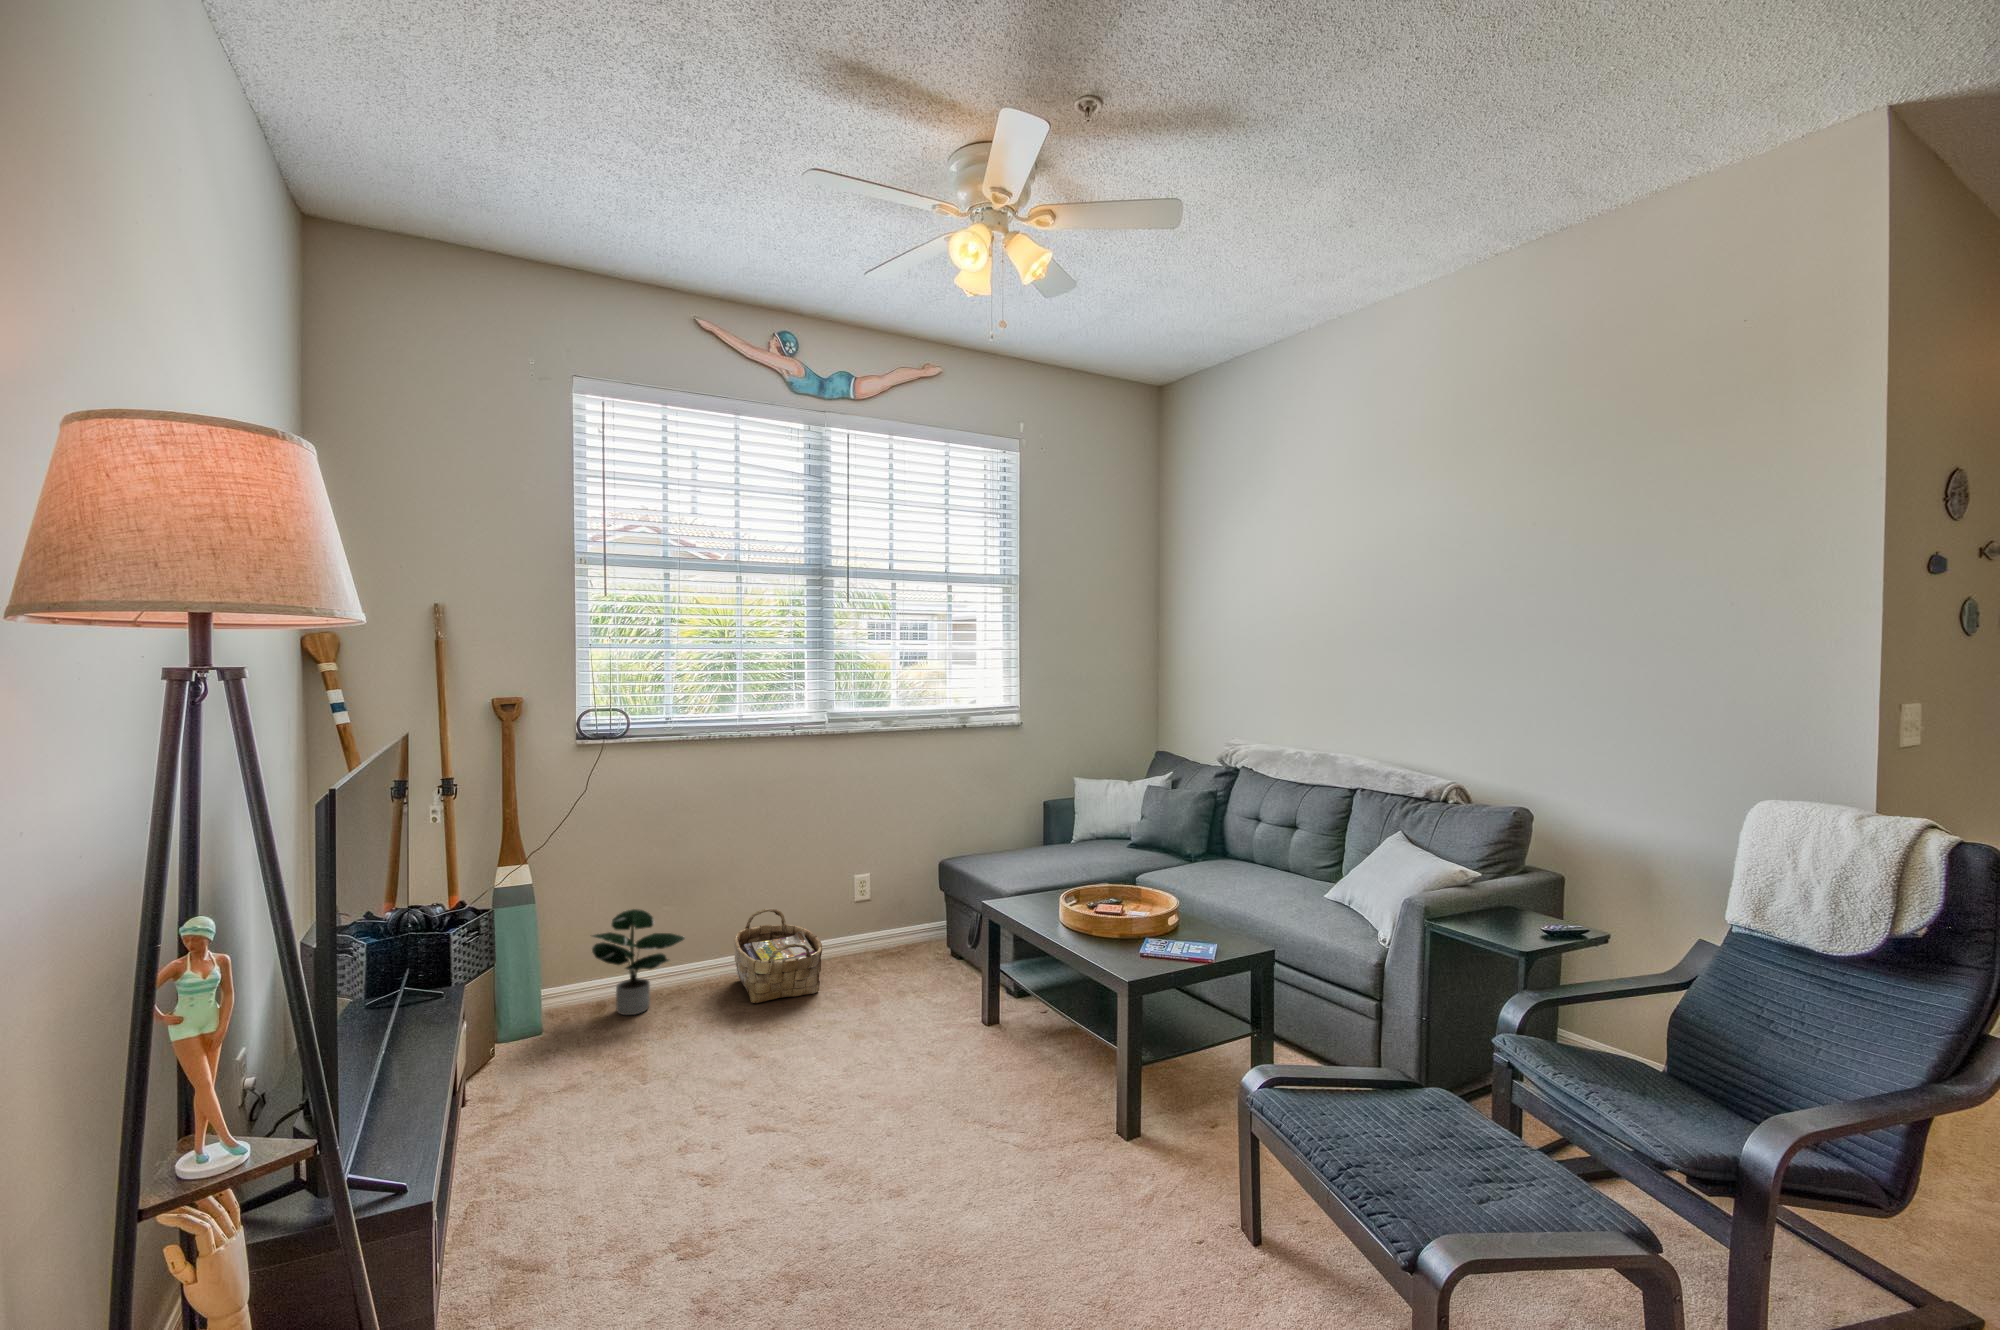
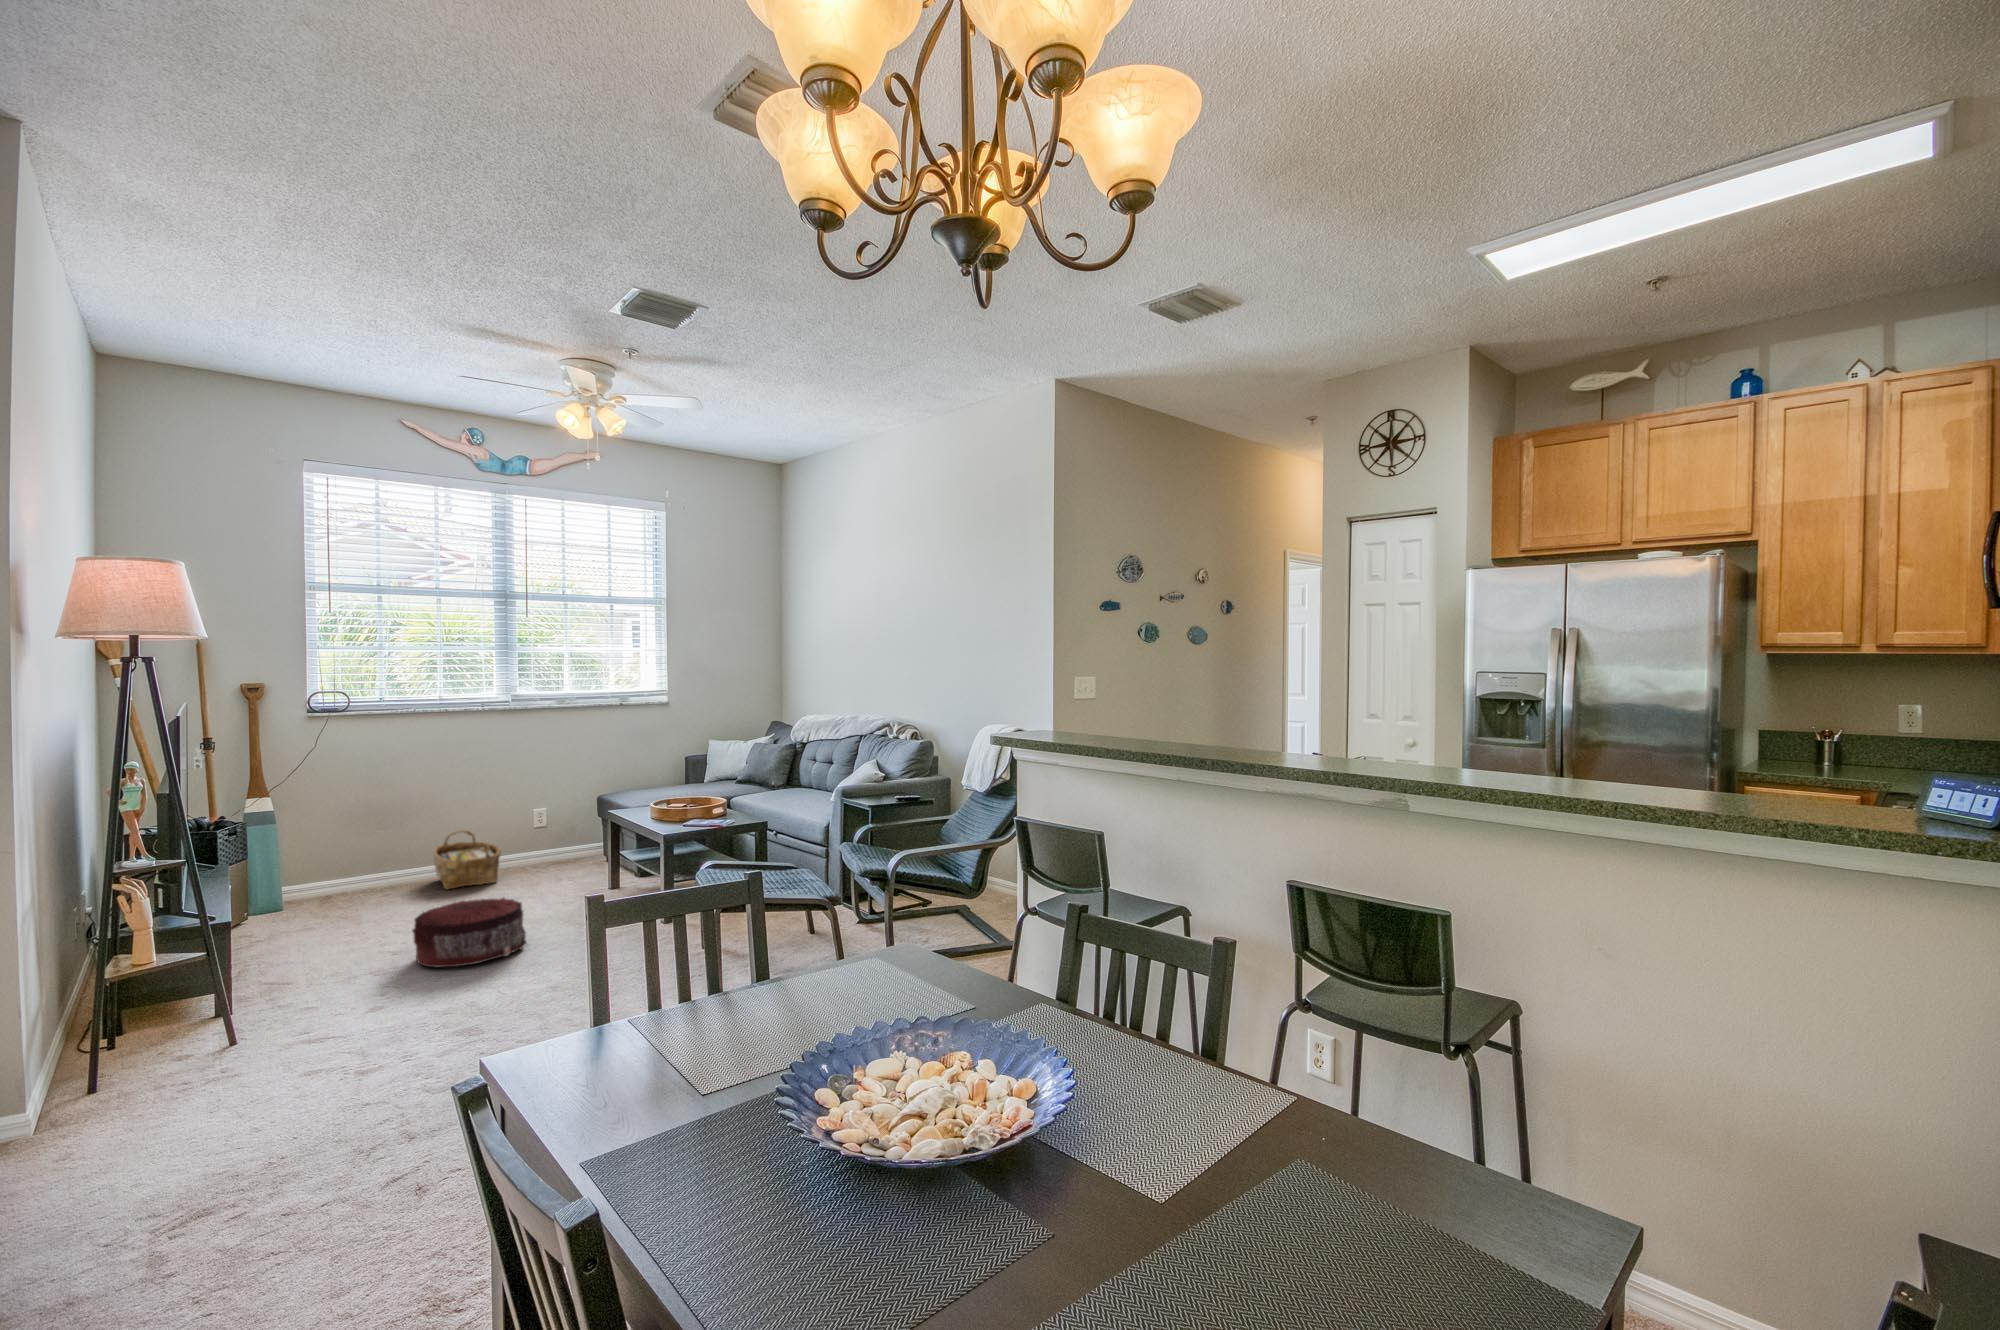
potted plant: present [592,909,685,1015] -> none [319,831,393,900]
pouf: none [738,1073,918,1232] -> present [412,898,526,967]

